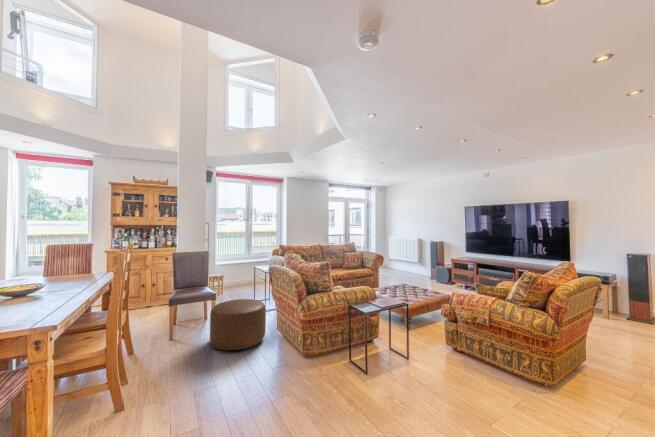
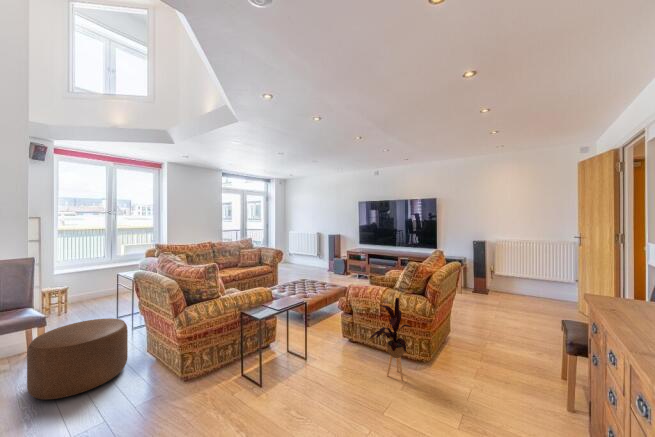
house plant: none [473,308,527,398] -> present [369,298,411,380]

